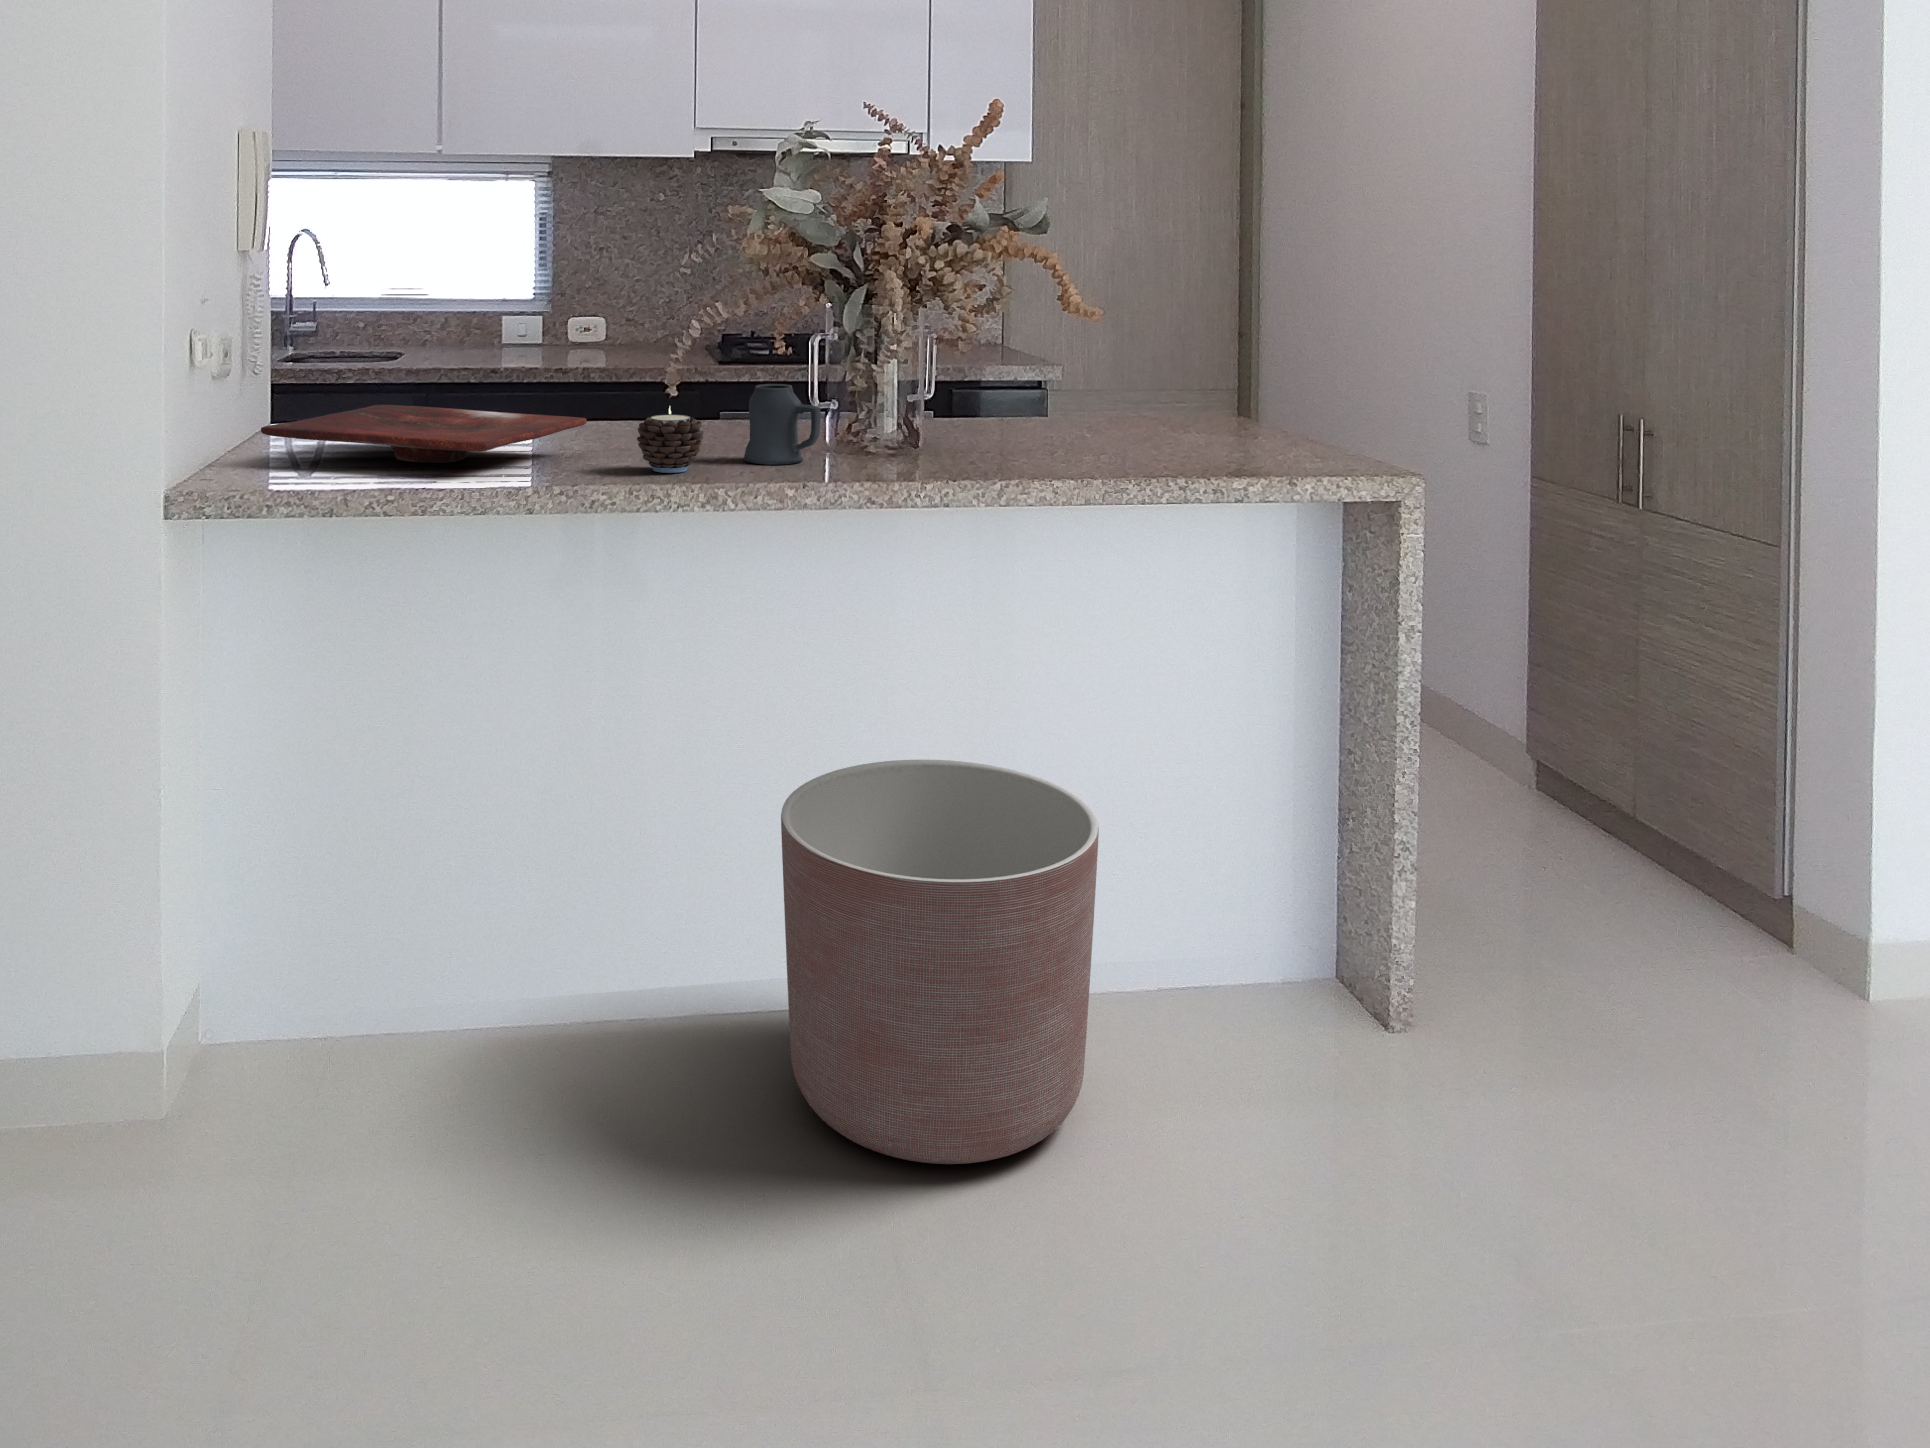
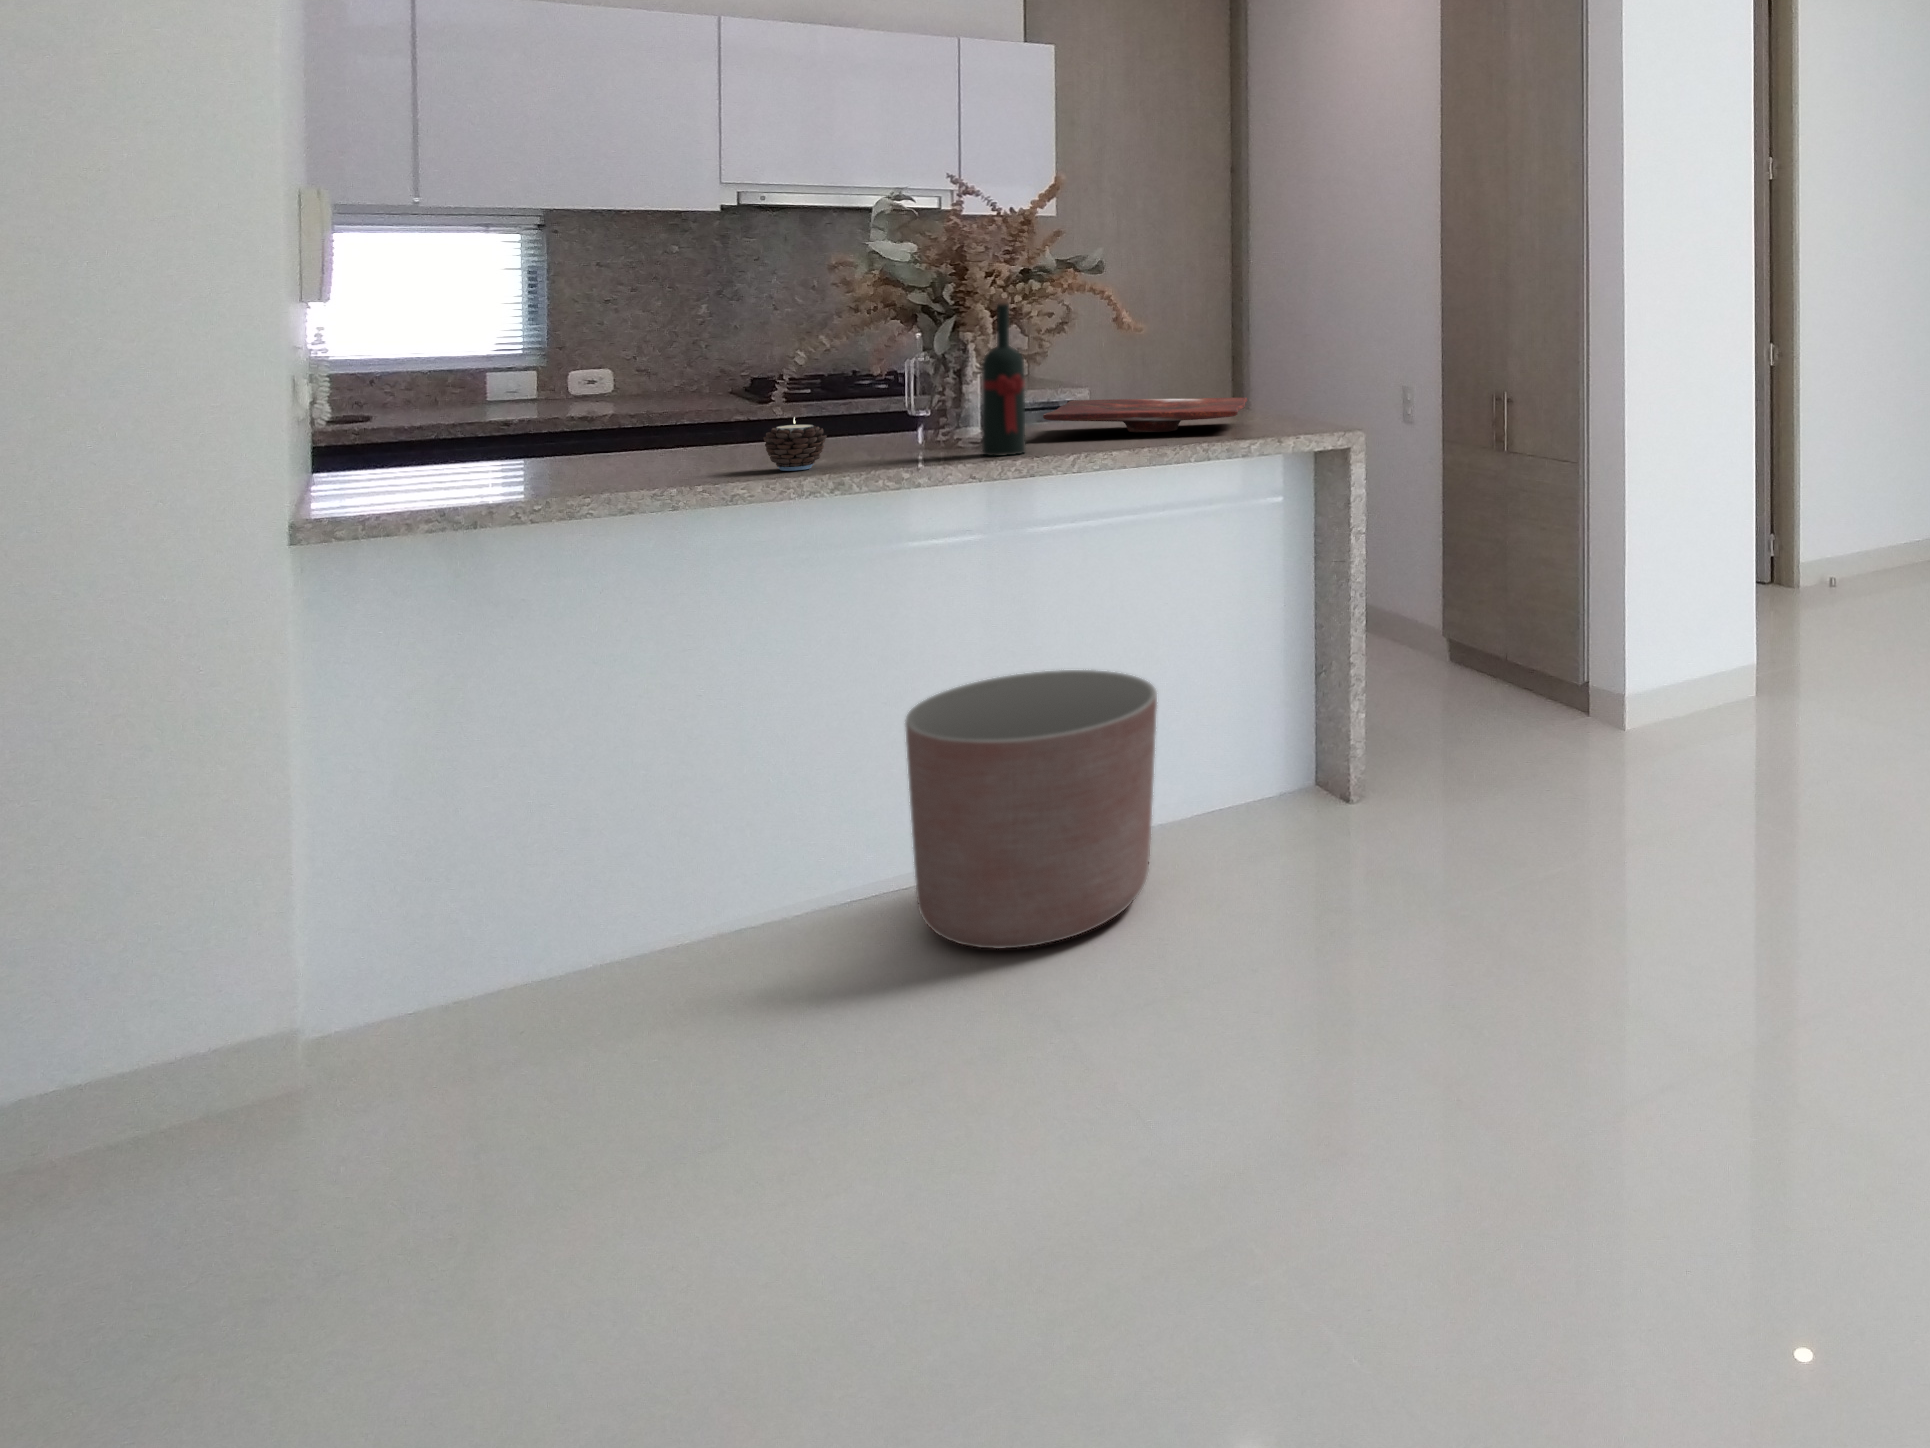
wine bottle: none [884,263,938,474] -> present [982,298,1026,456]
mug: present [744,384,821,465] -> none [855,397,924,460]
cutting board: present [261,405,587,463] -> present [1043,398,1247,432]

